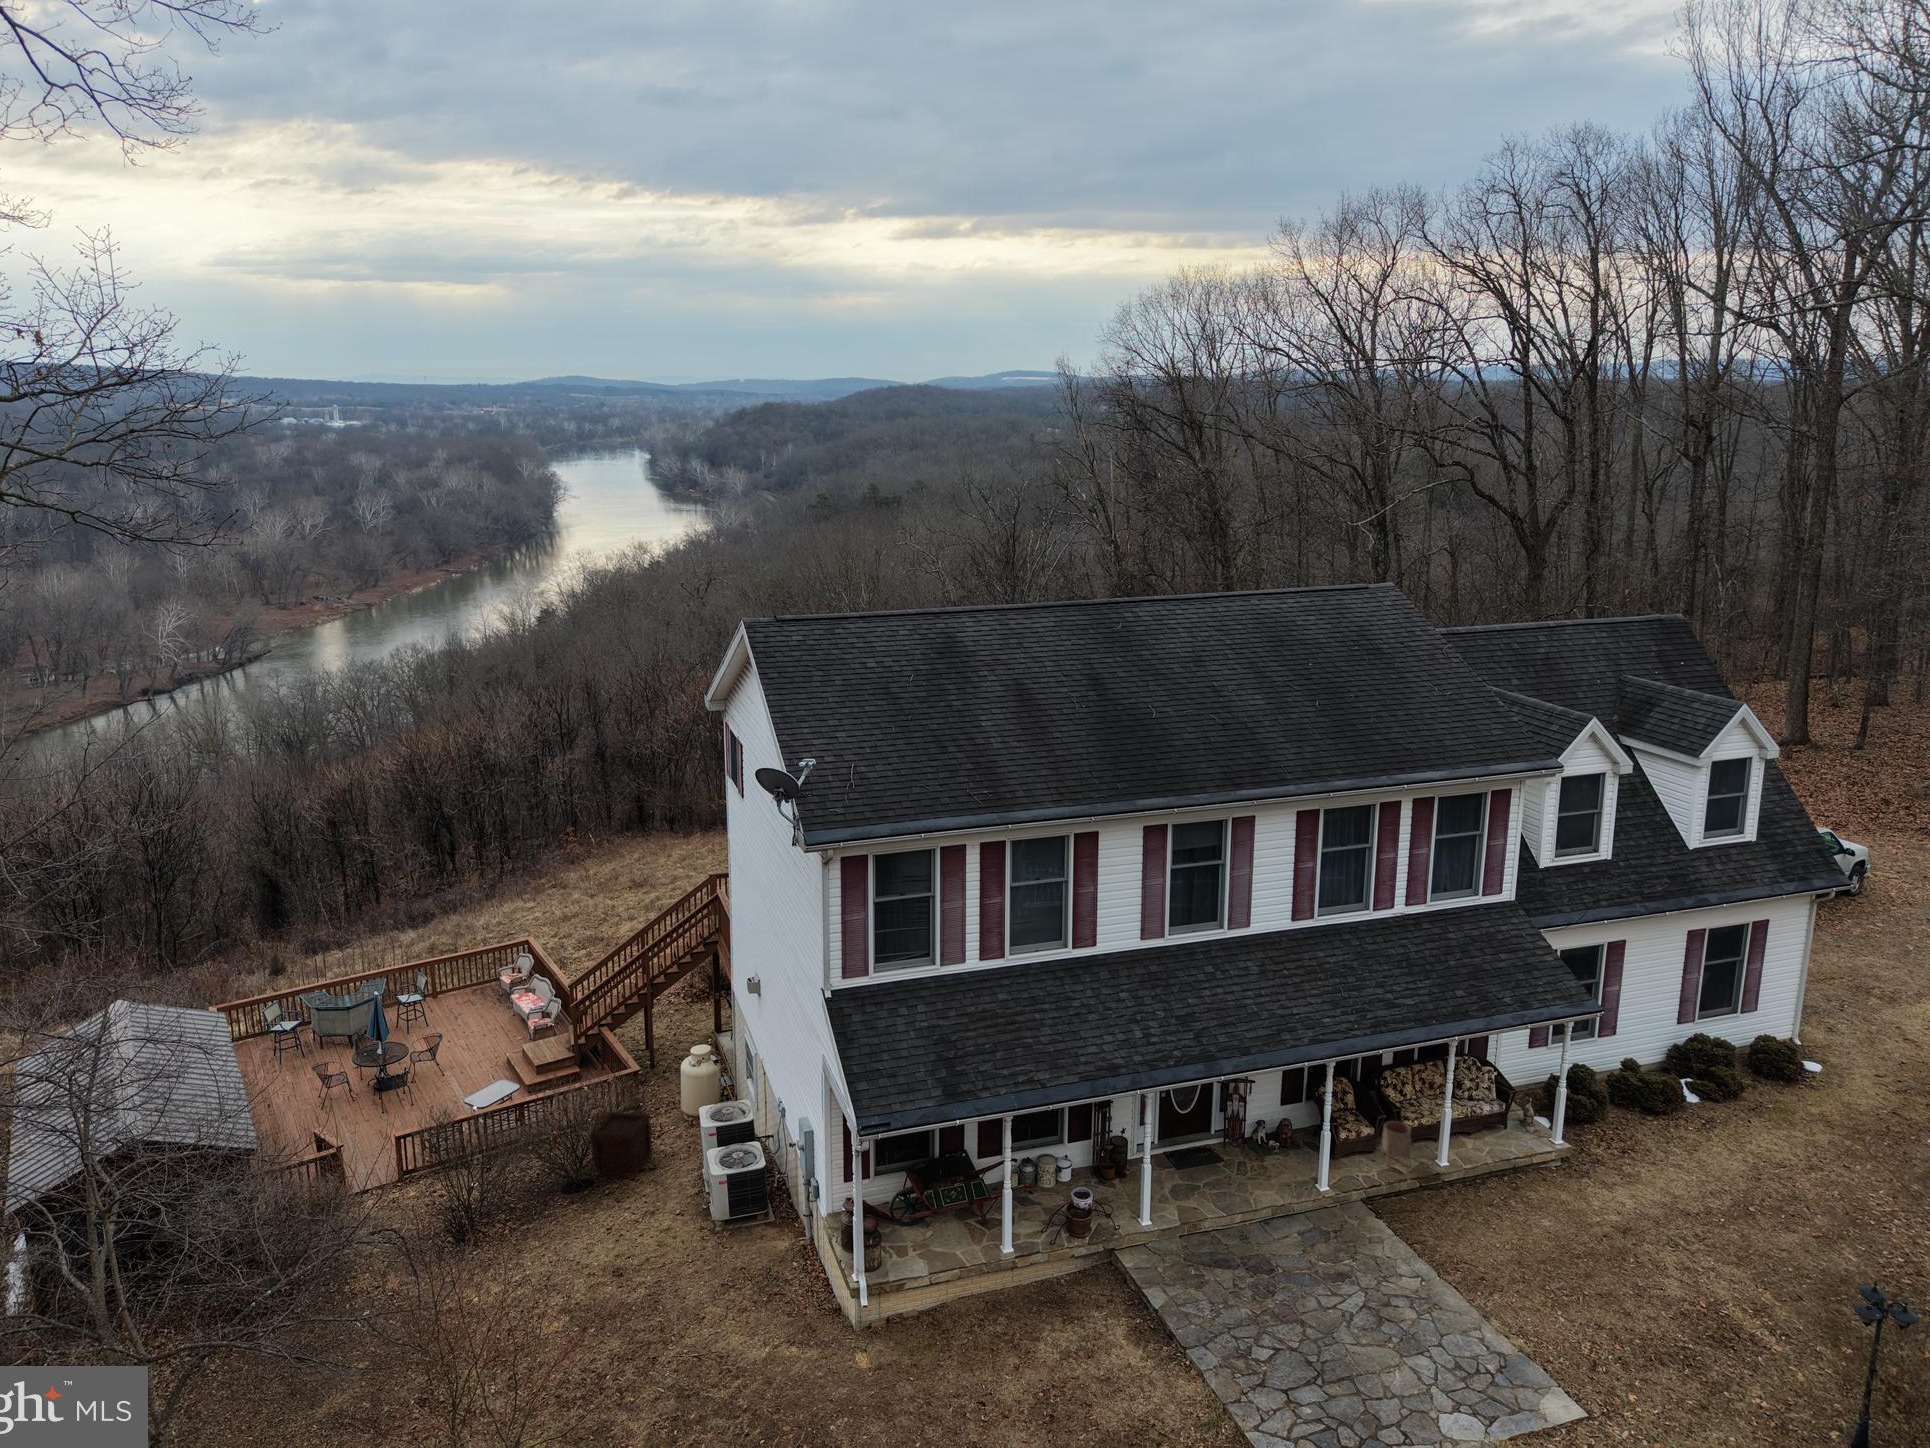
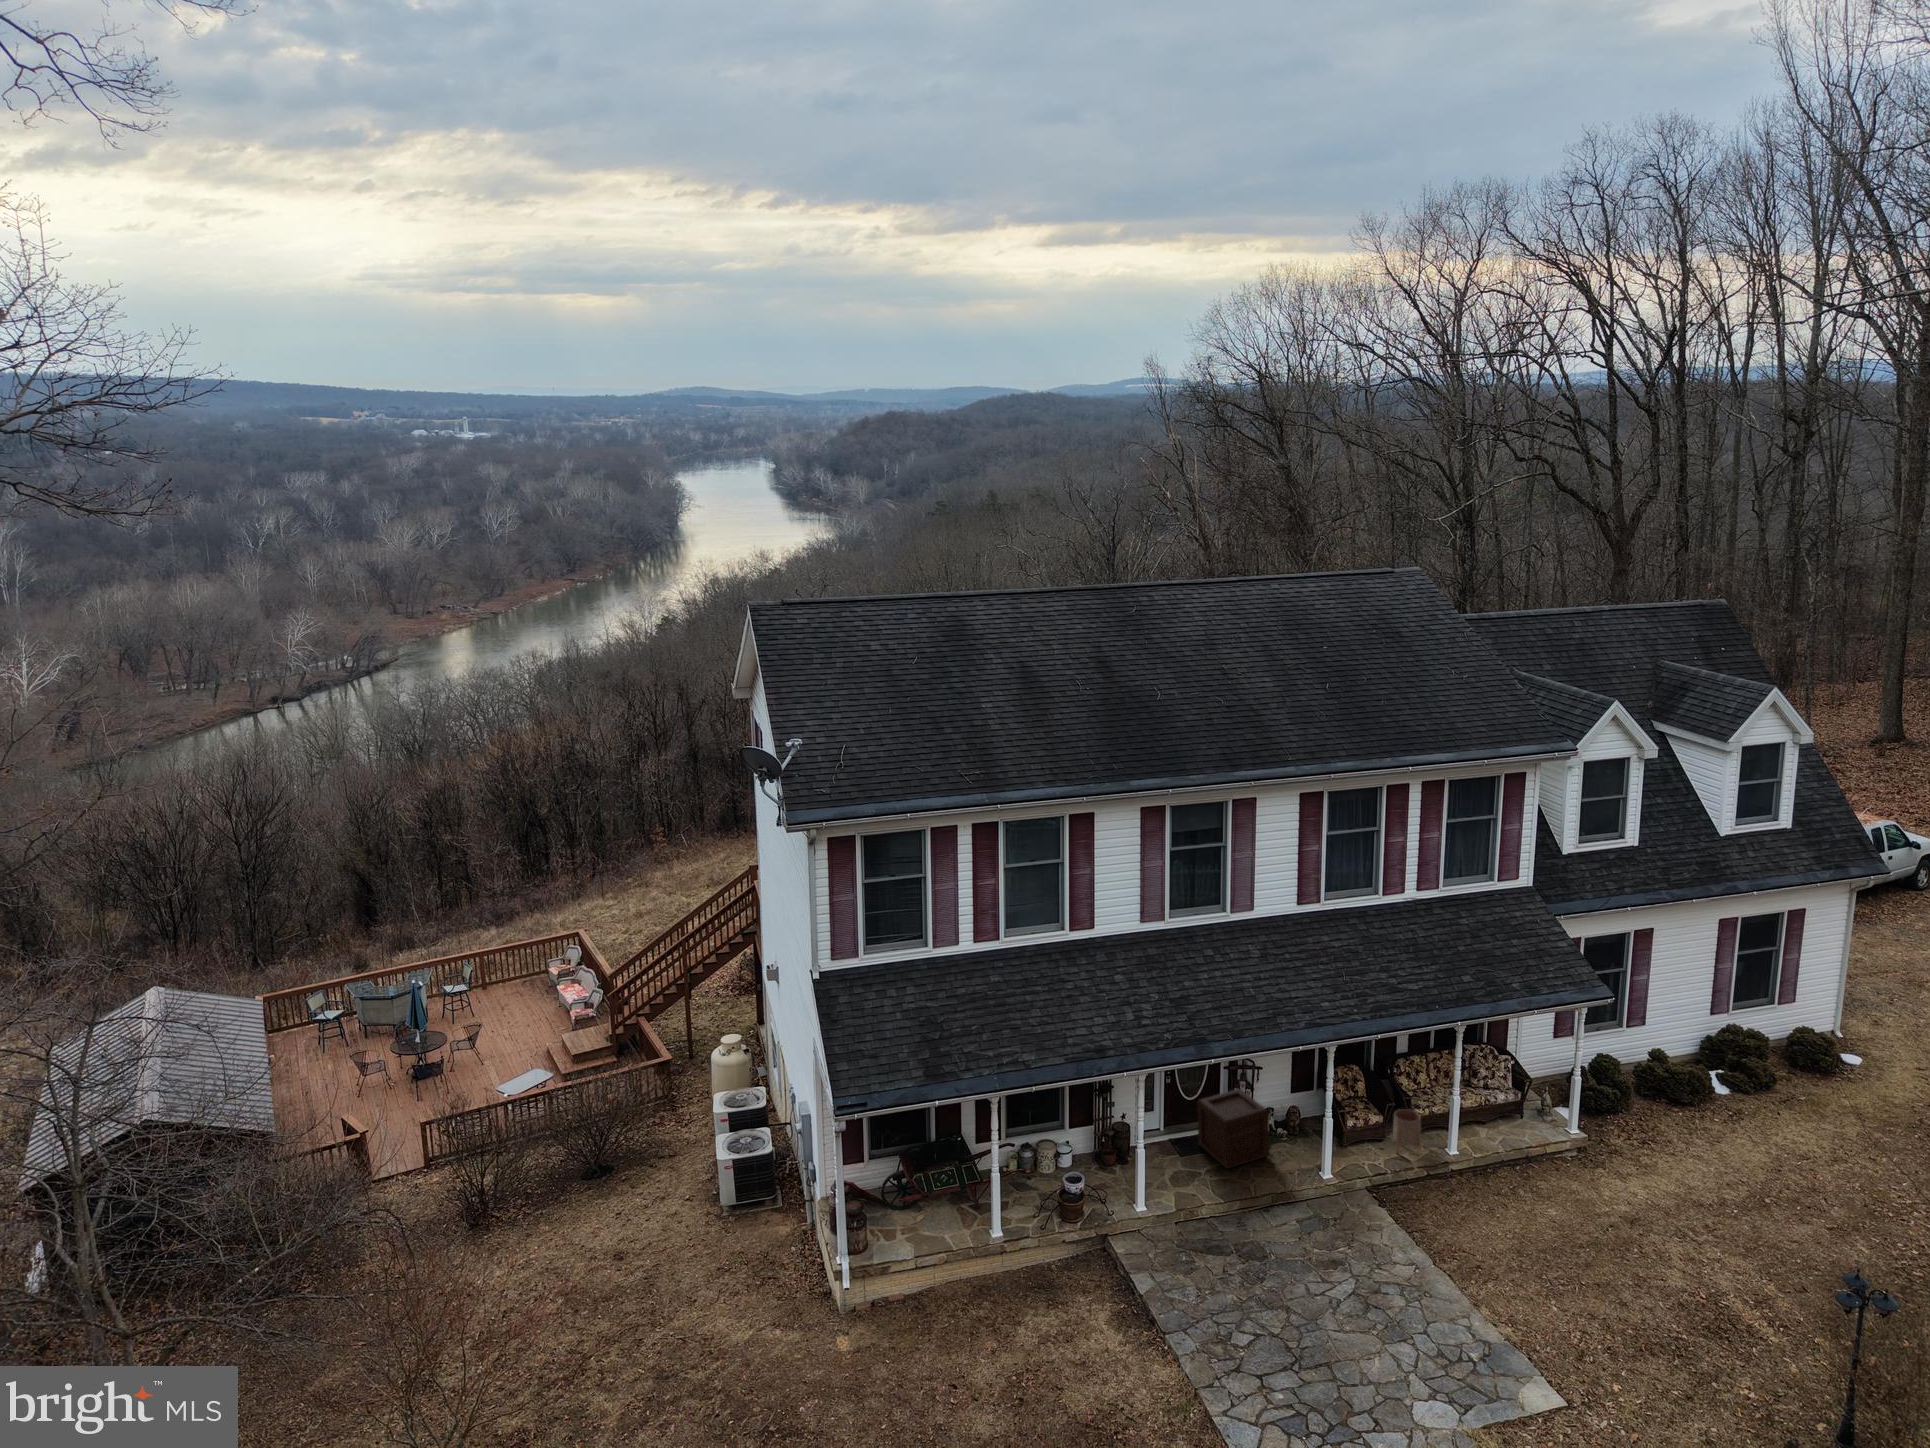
wooden crate: present [591,1112,653,1175] -> present [1197,1089,1269,1169]

